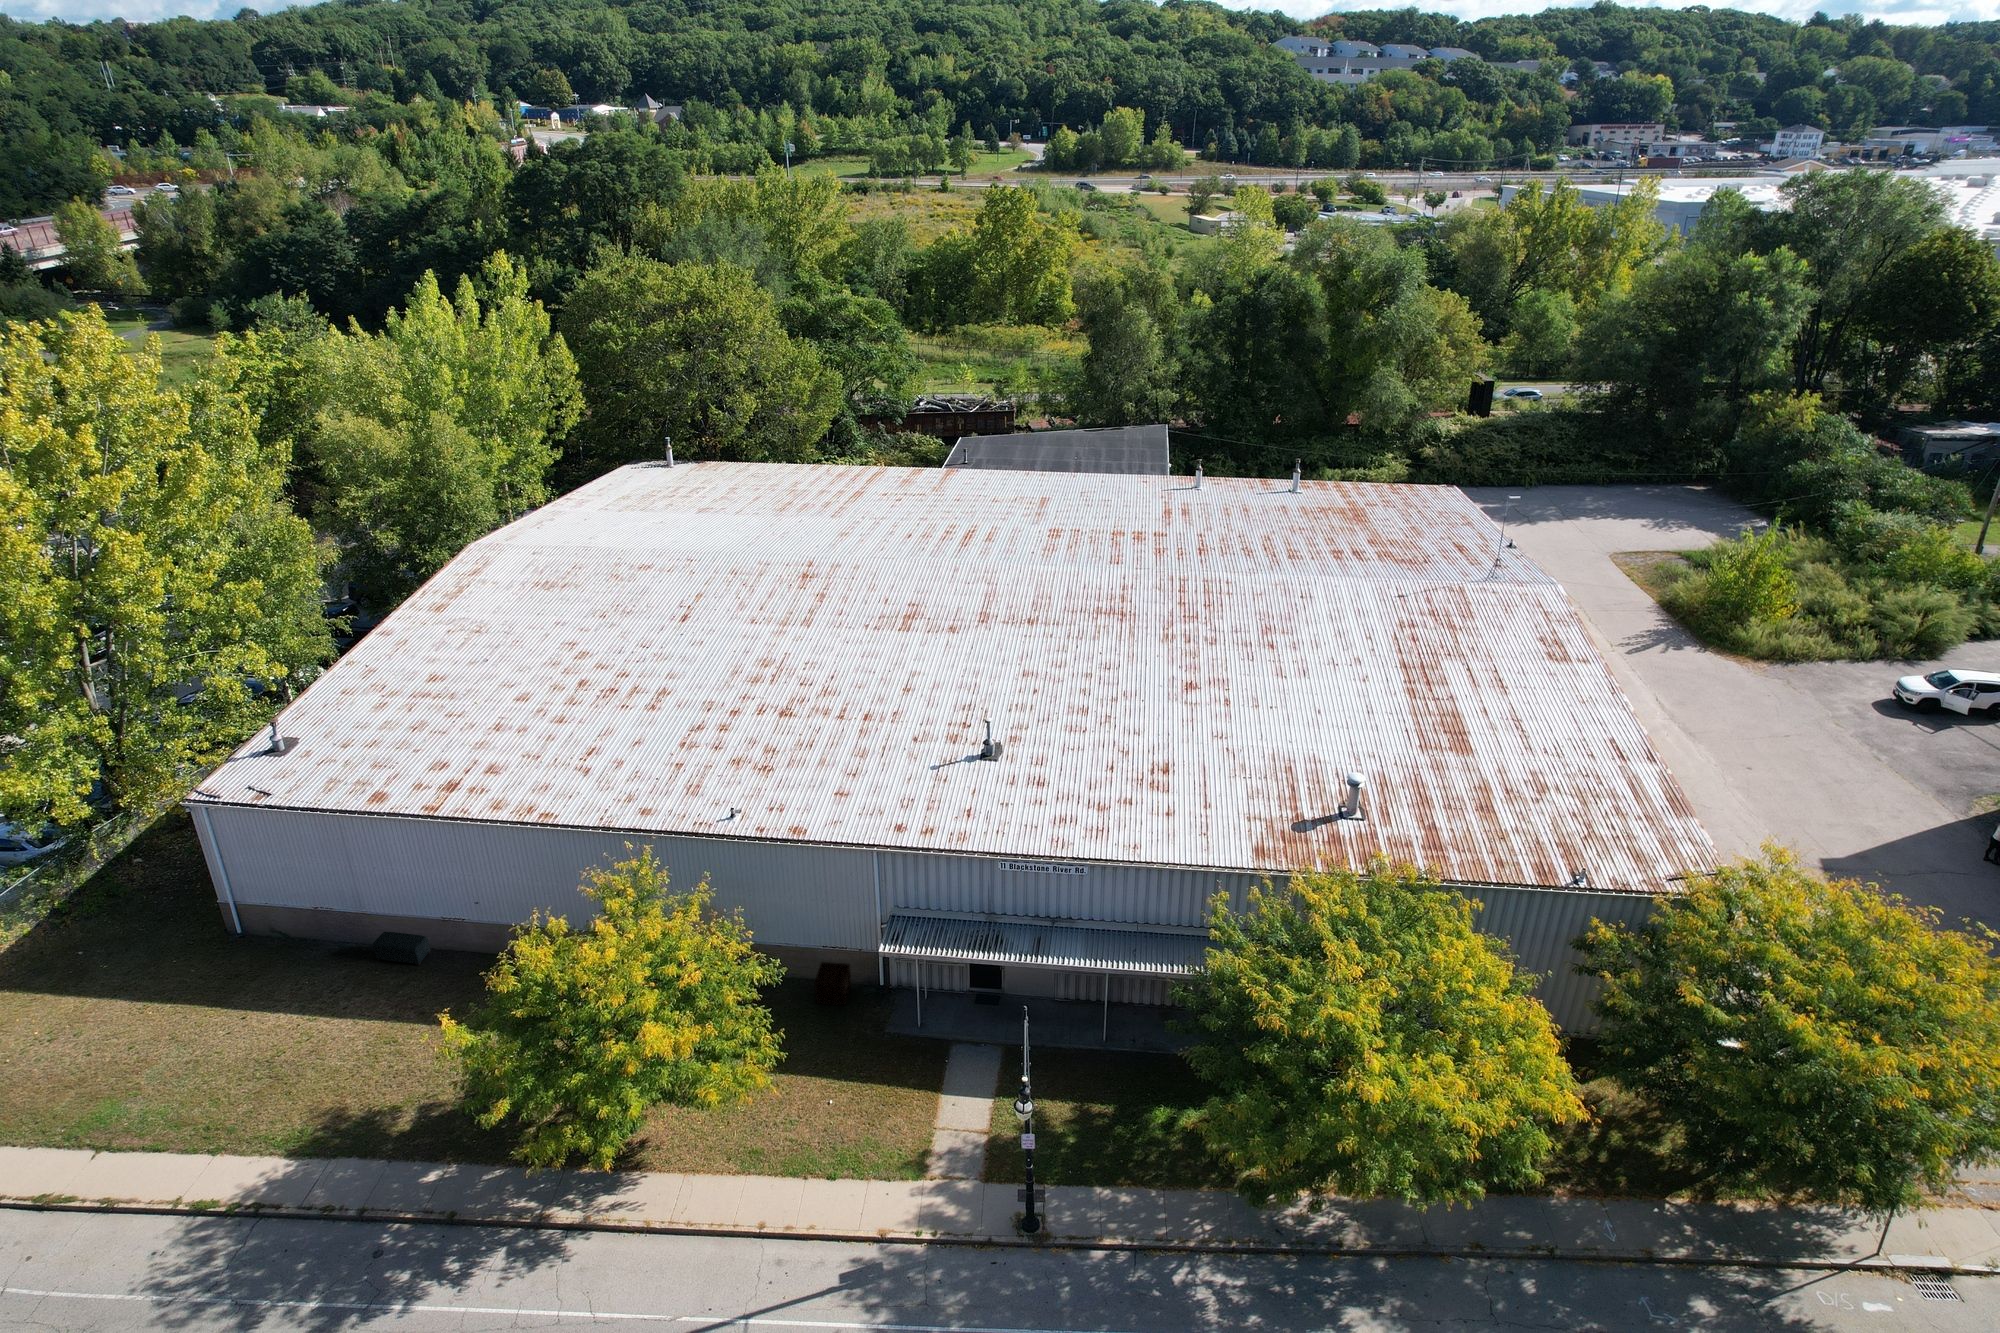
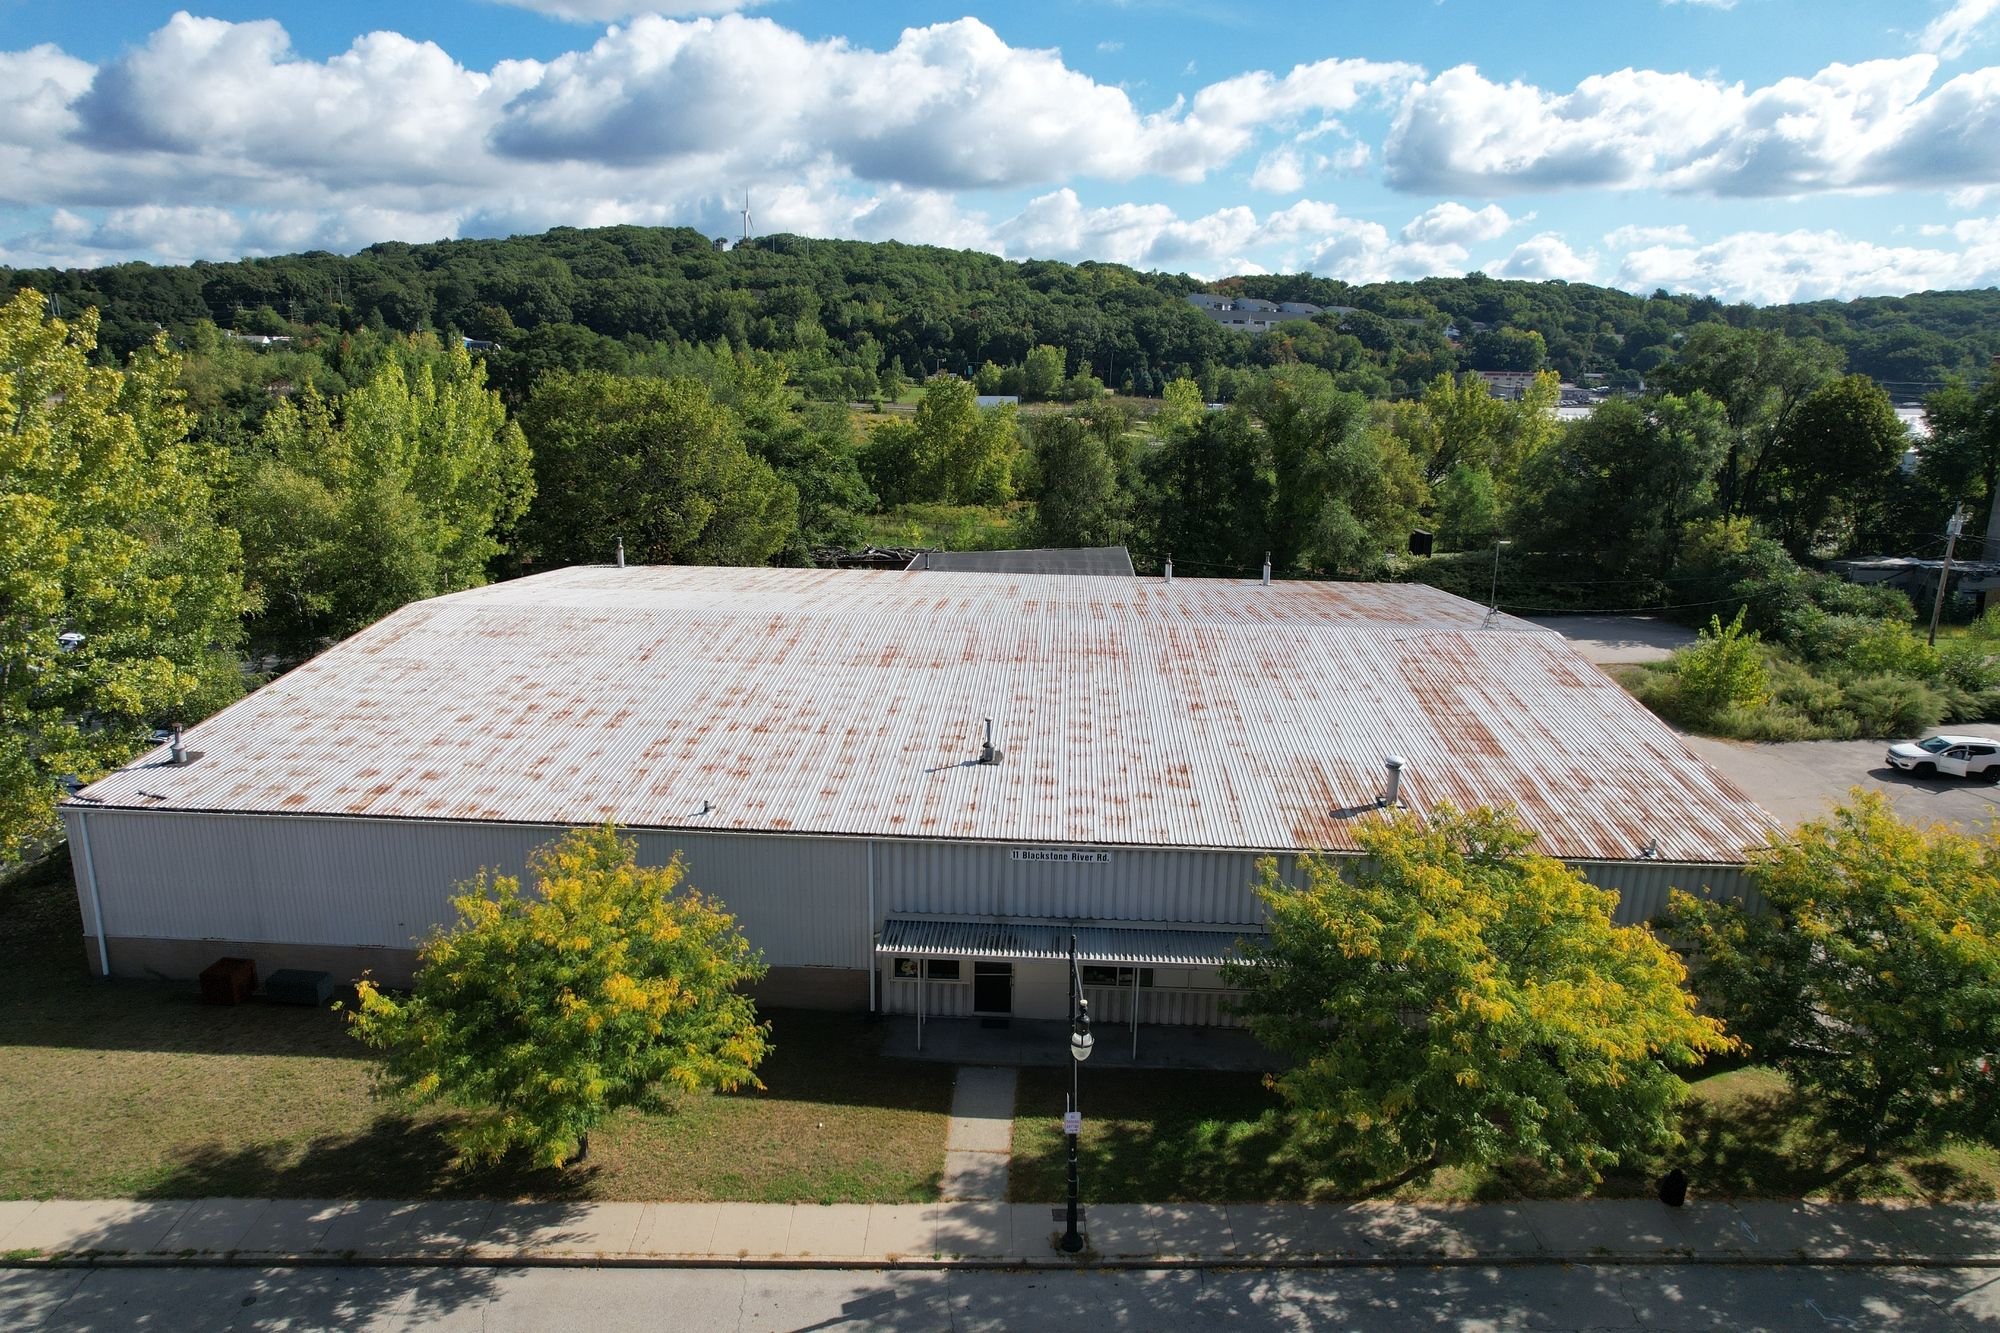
wooden crate: present [814,962,852,1006] -> present [199,957,259,1006]
trash can: none [1541,1173,1565,1203] -> present [1660,1169,1688,1207]

